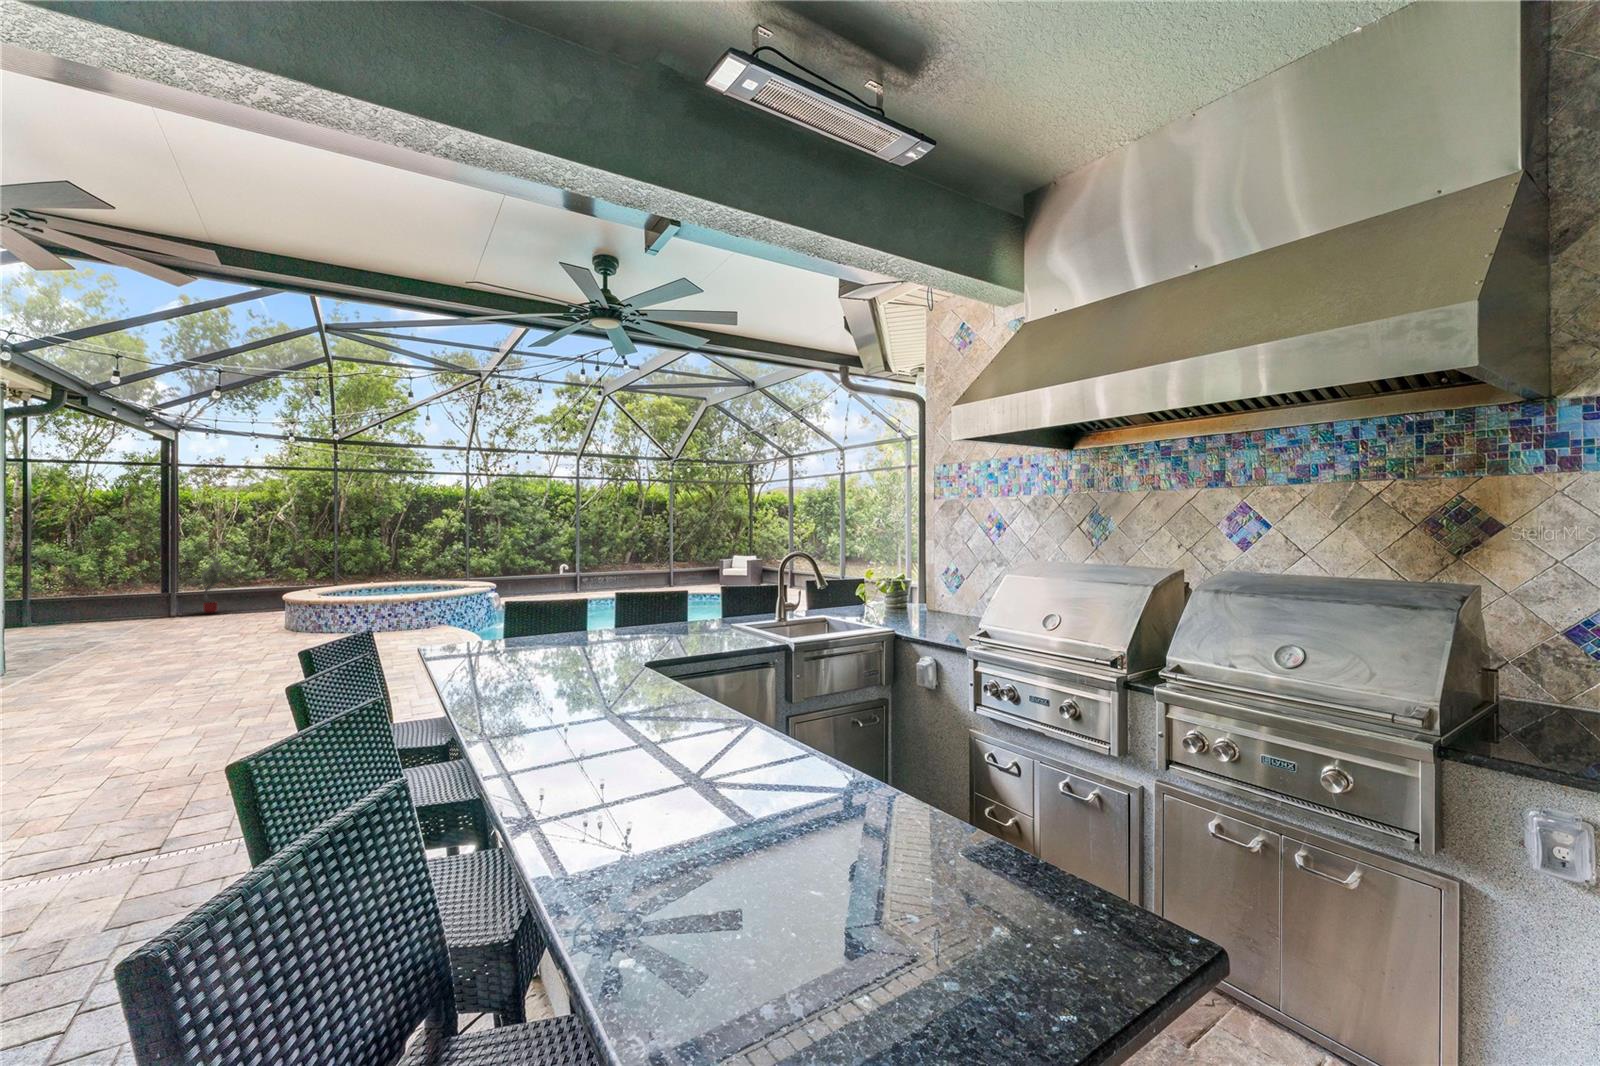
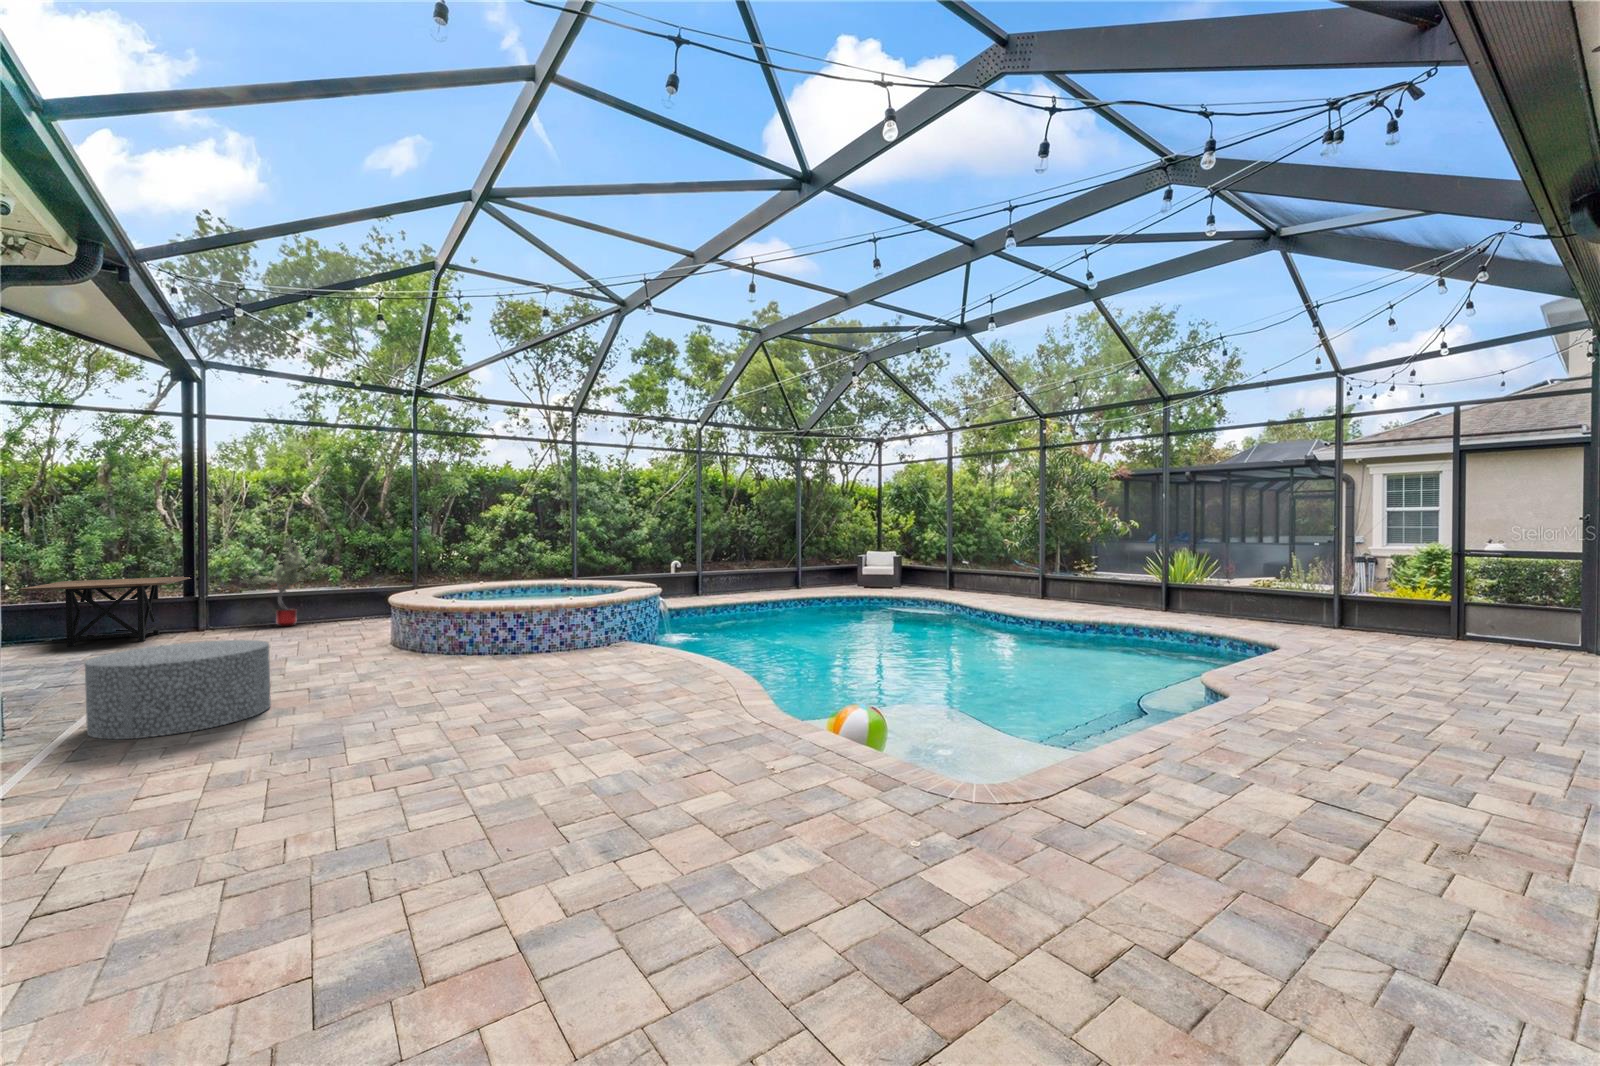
side table: none [28,579,142,627] -> present [19,576,190,647]
ottoman: none [90,621,191,671] -> present [85,640,271,739]

